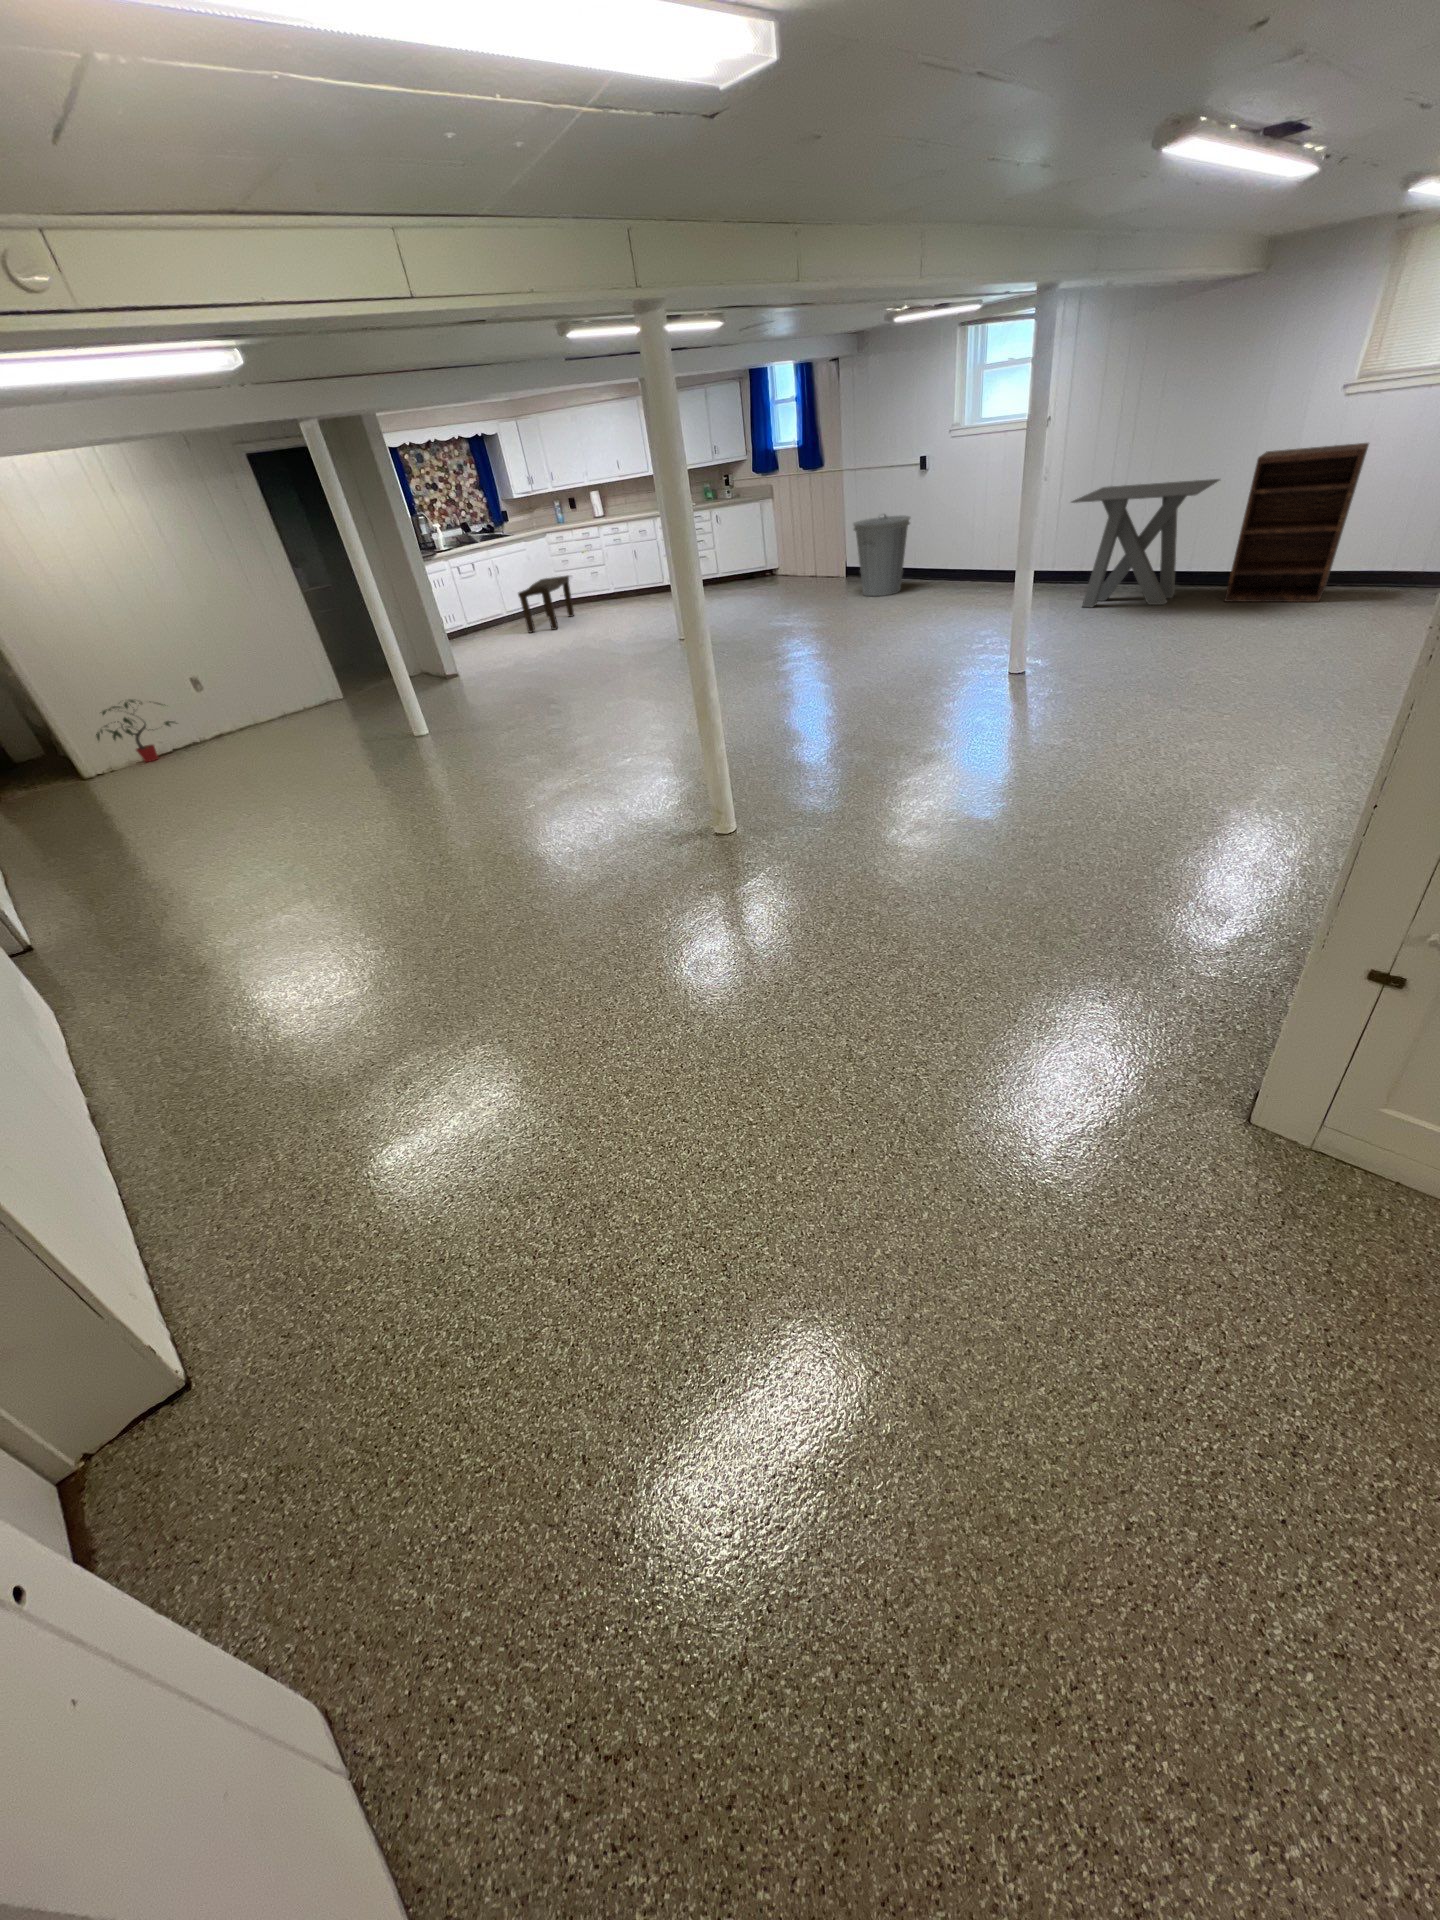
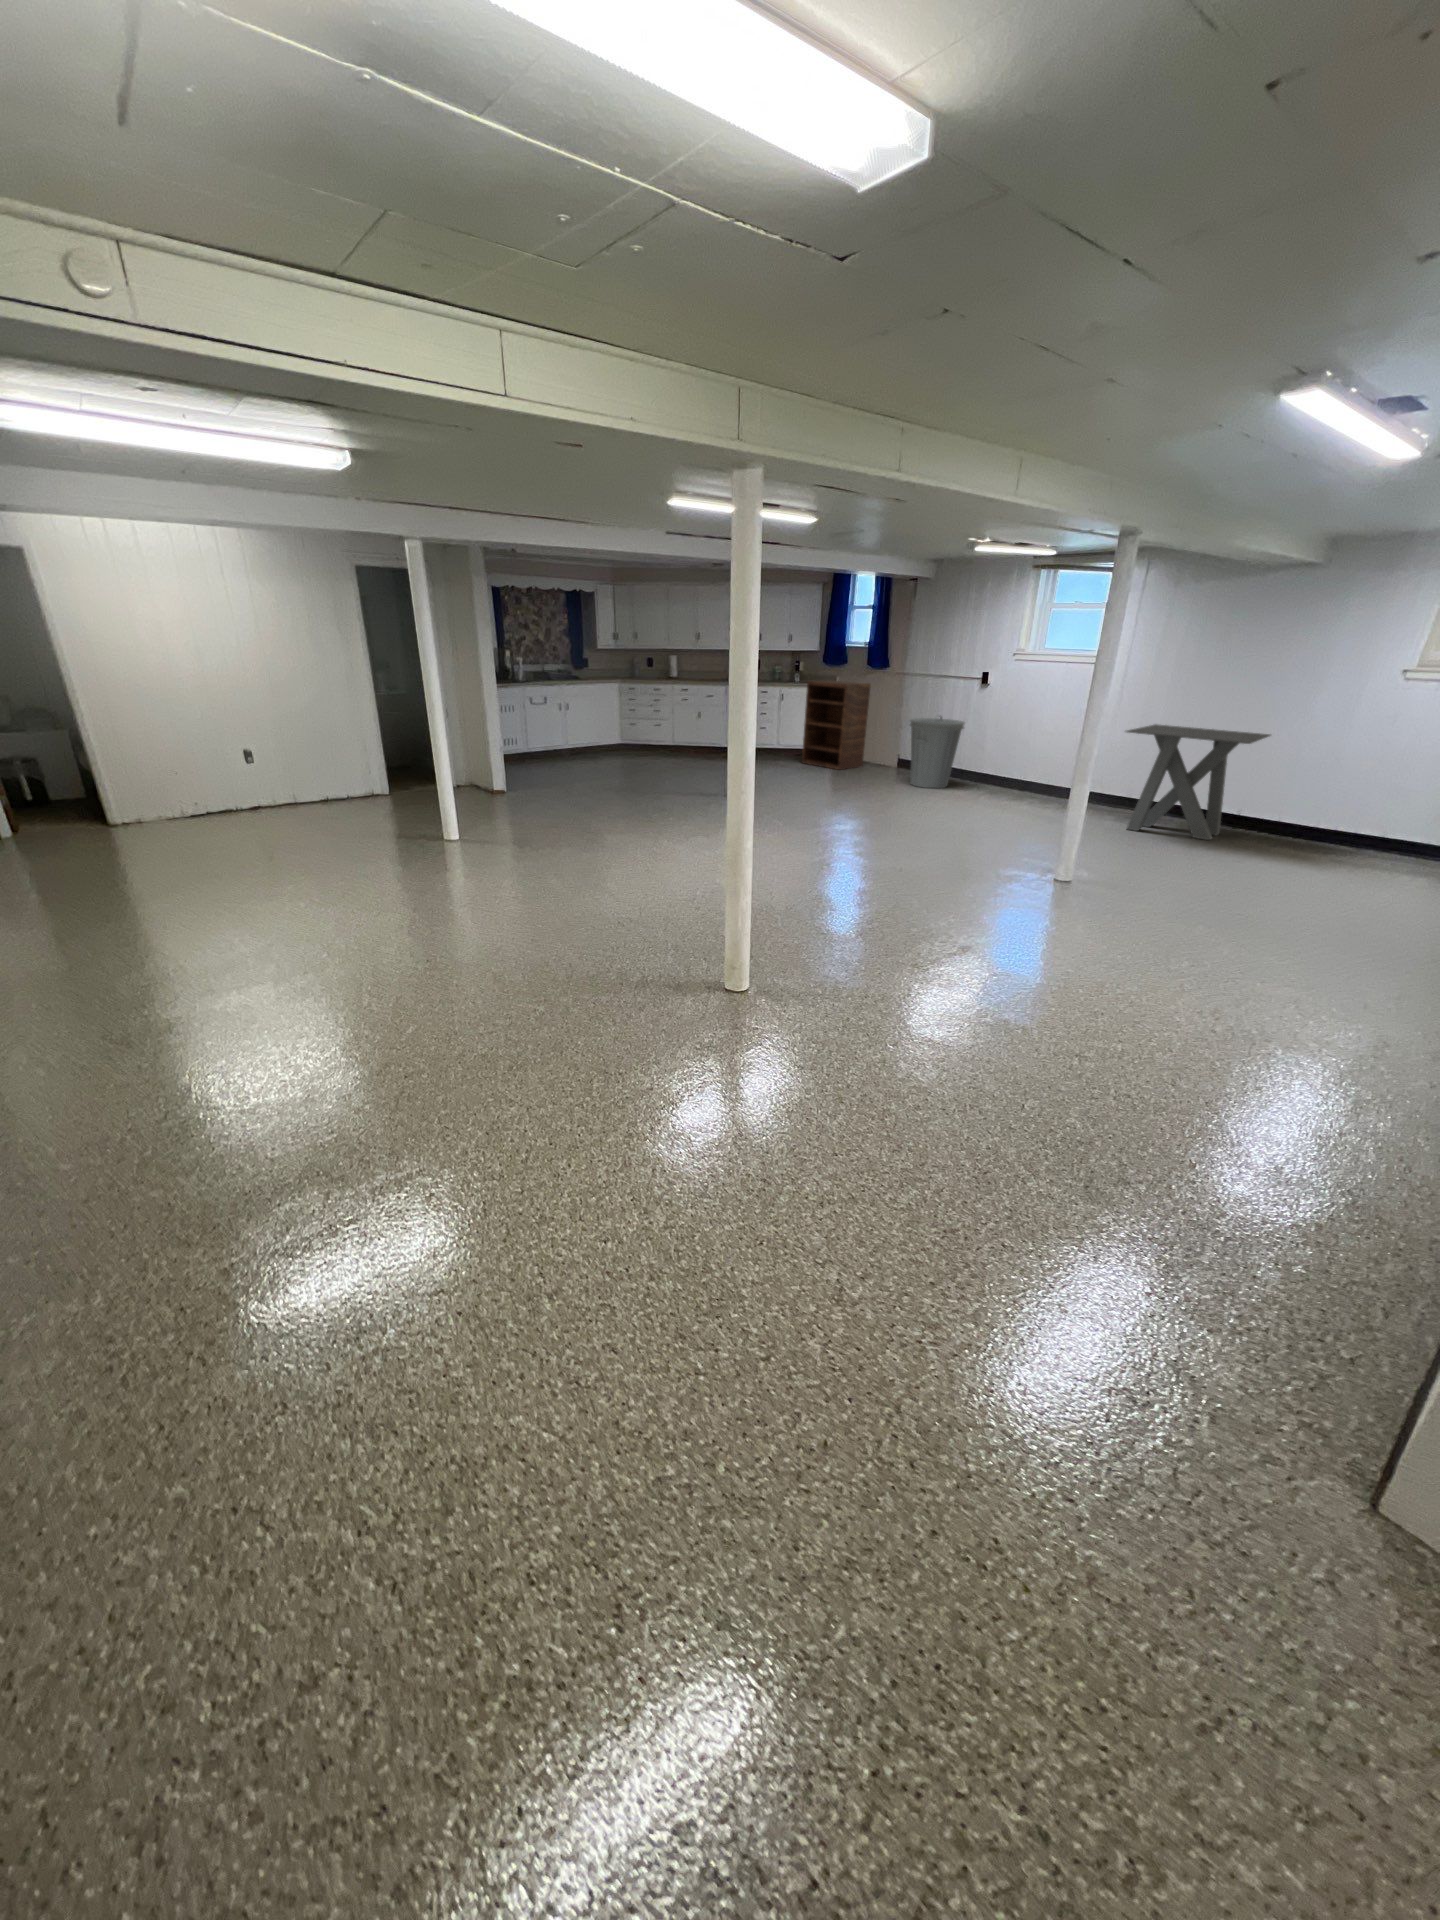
shelving unit: present [1224,443,1369,602] -> present [802,680,871,770]
bench: present [518,576,574,633] -> none [583,721,635,767]
potted plant: present [96,700,177,762] -> none [136,757,225,818]

